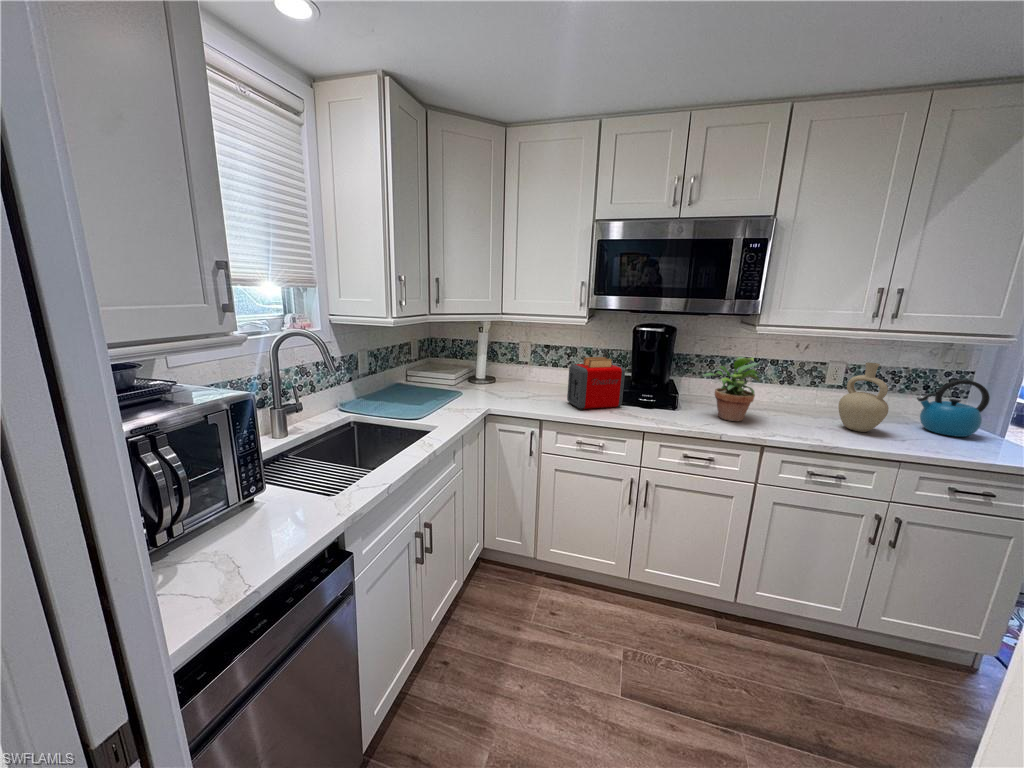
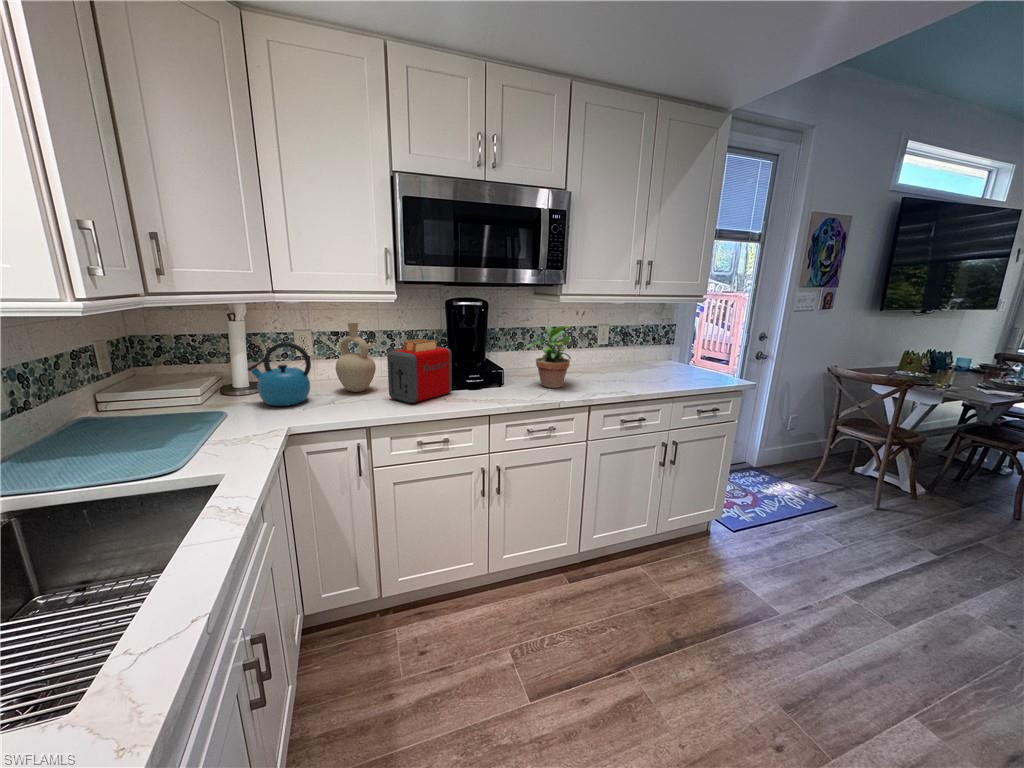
vase: present [838,362,889,432] -> present [335,323,376,392]
kettle: present [917,380,990,437] -> present [248,342,311,406]

